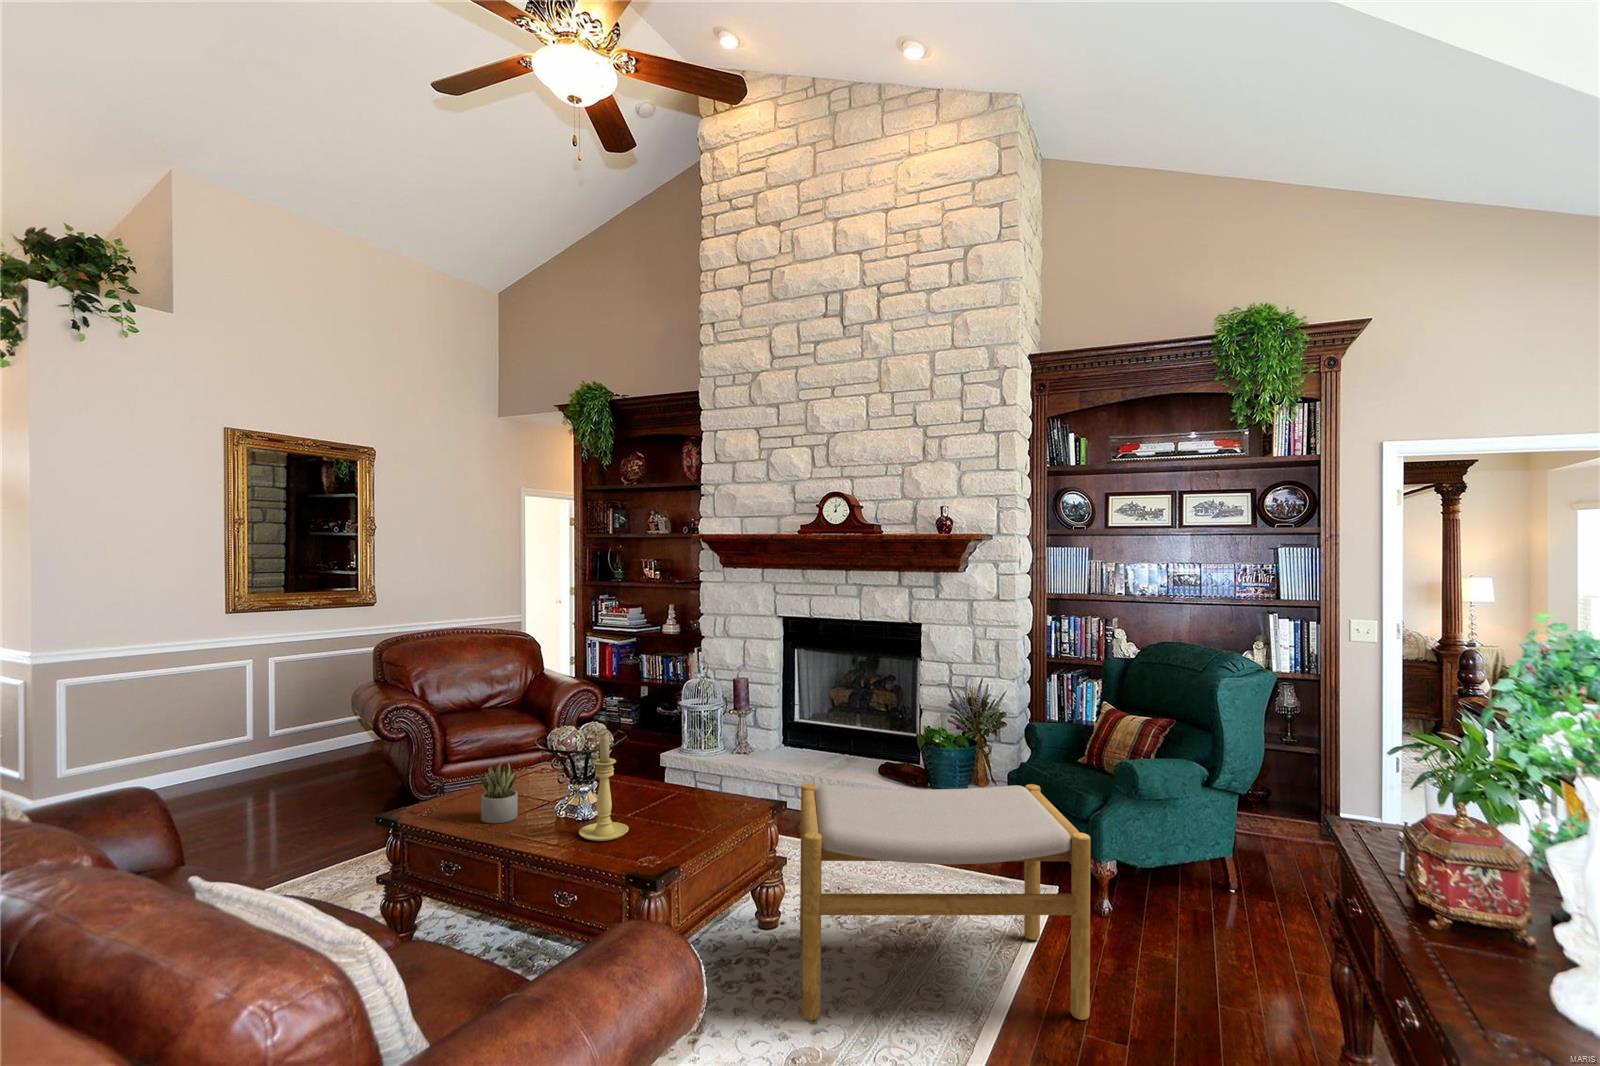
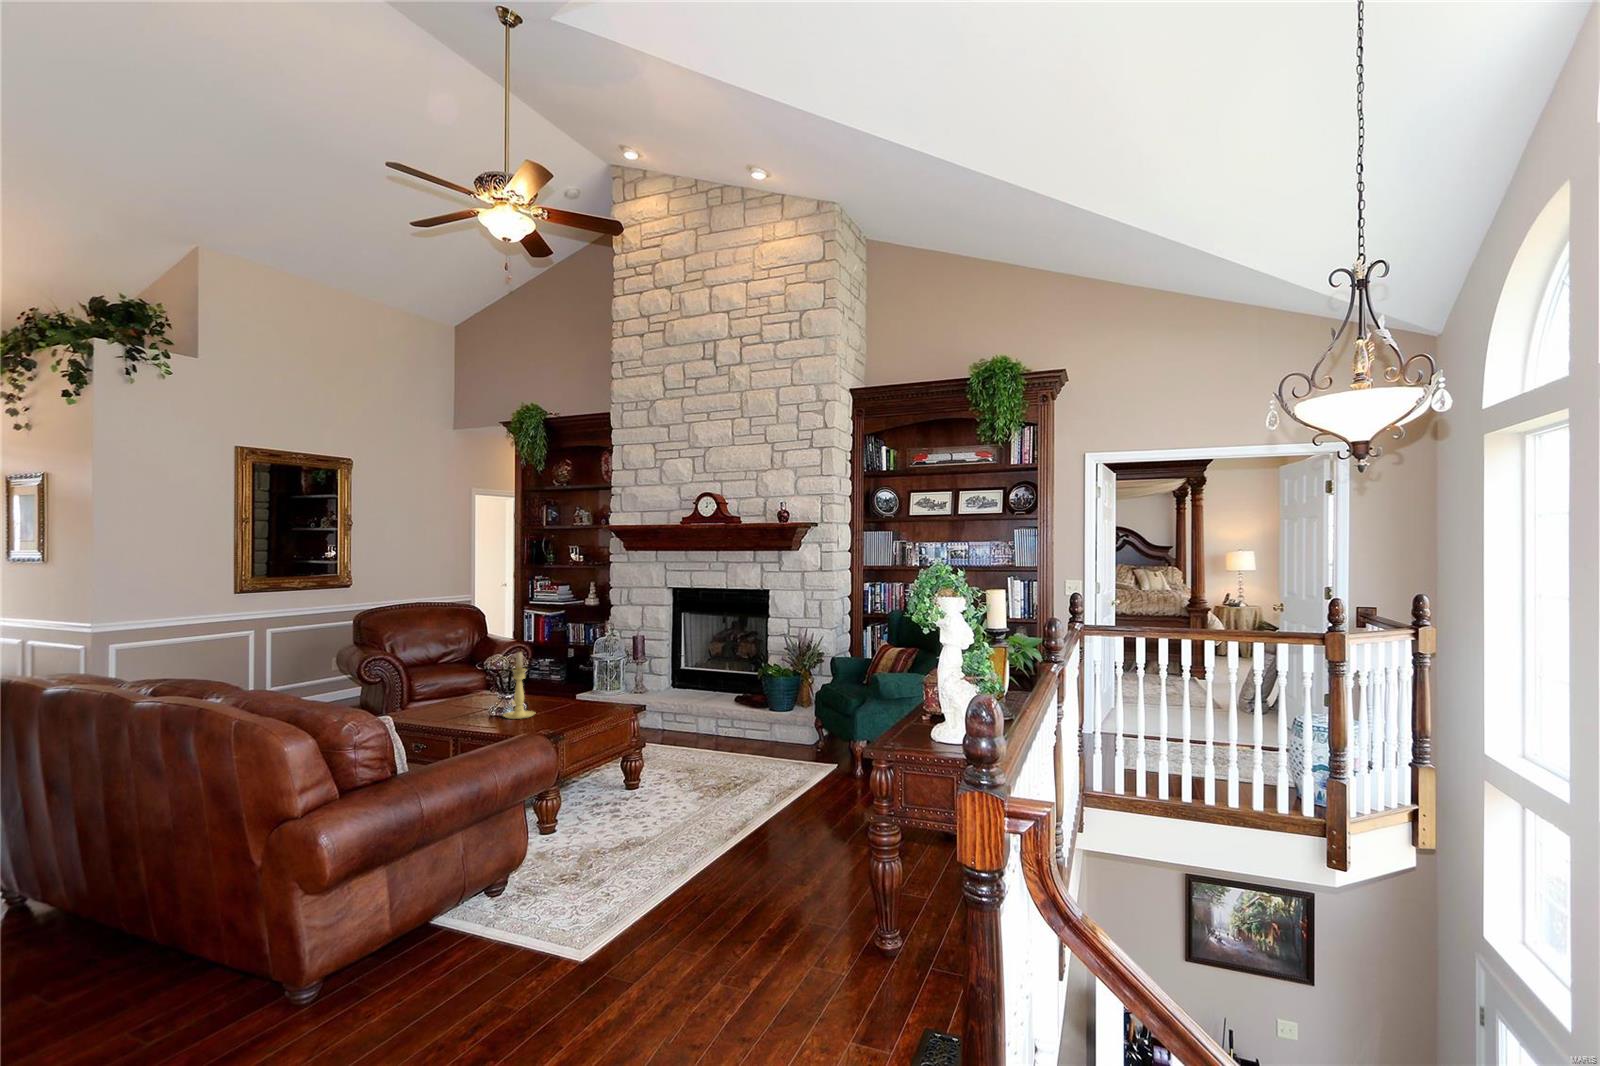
succulent plant: present [478,763,518,823] -> none [436,674,465,713]
footstool: present [800,784,1090,1021] -> none [640,686,816,820]

